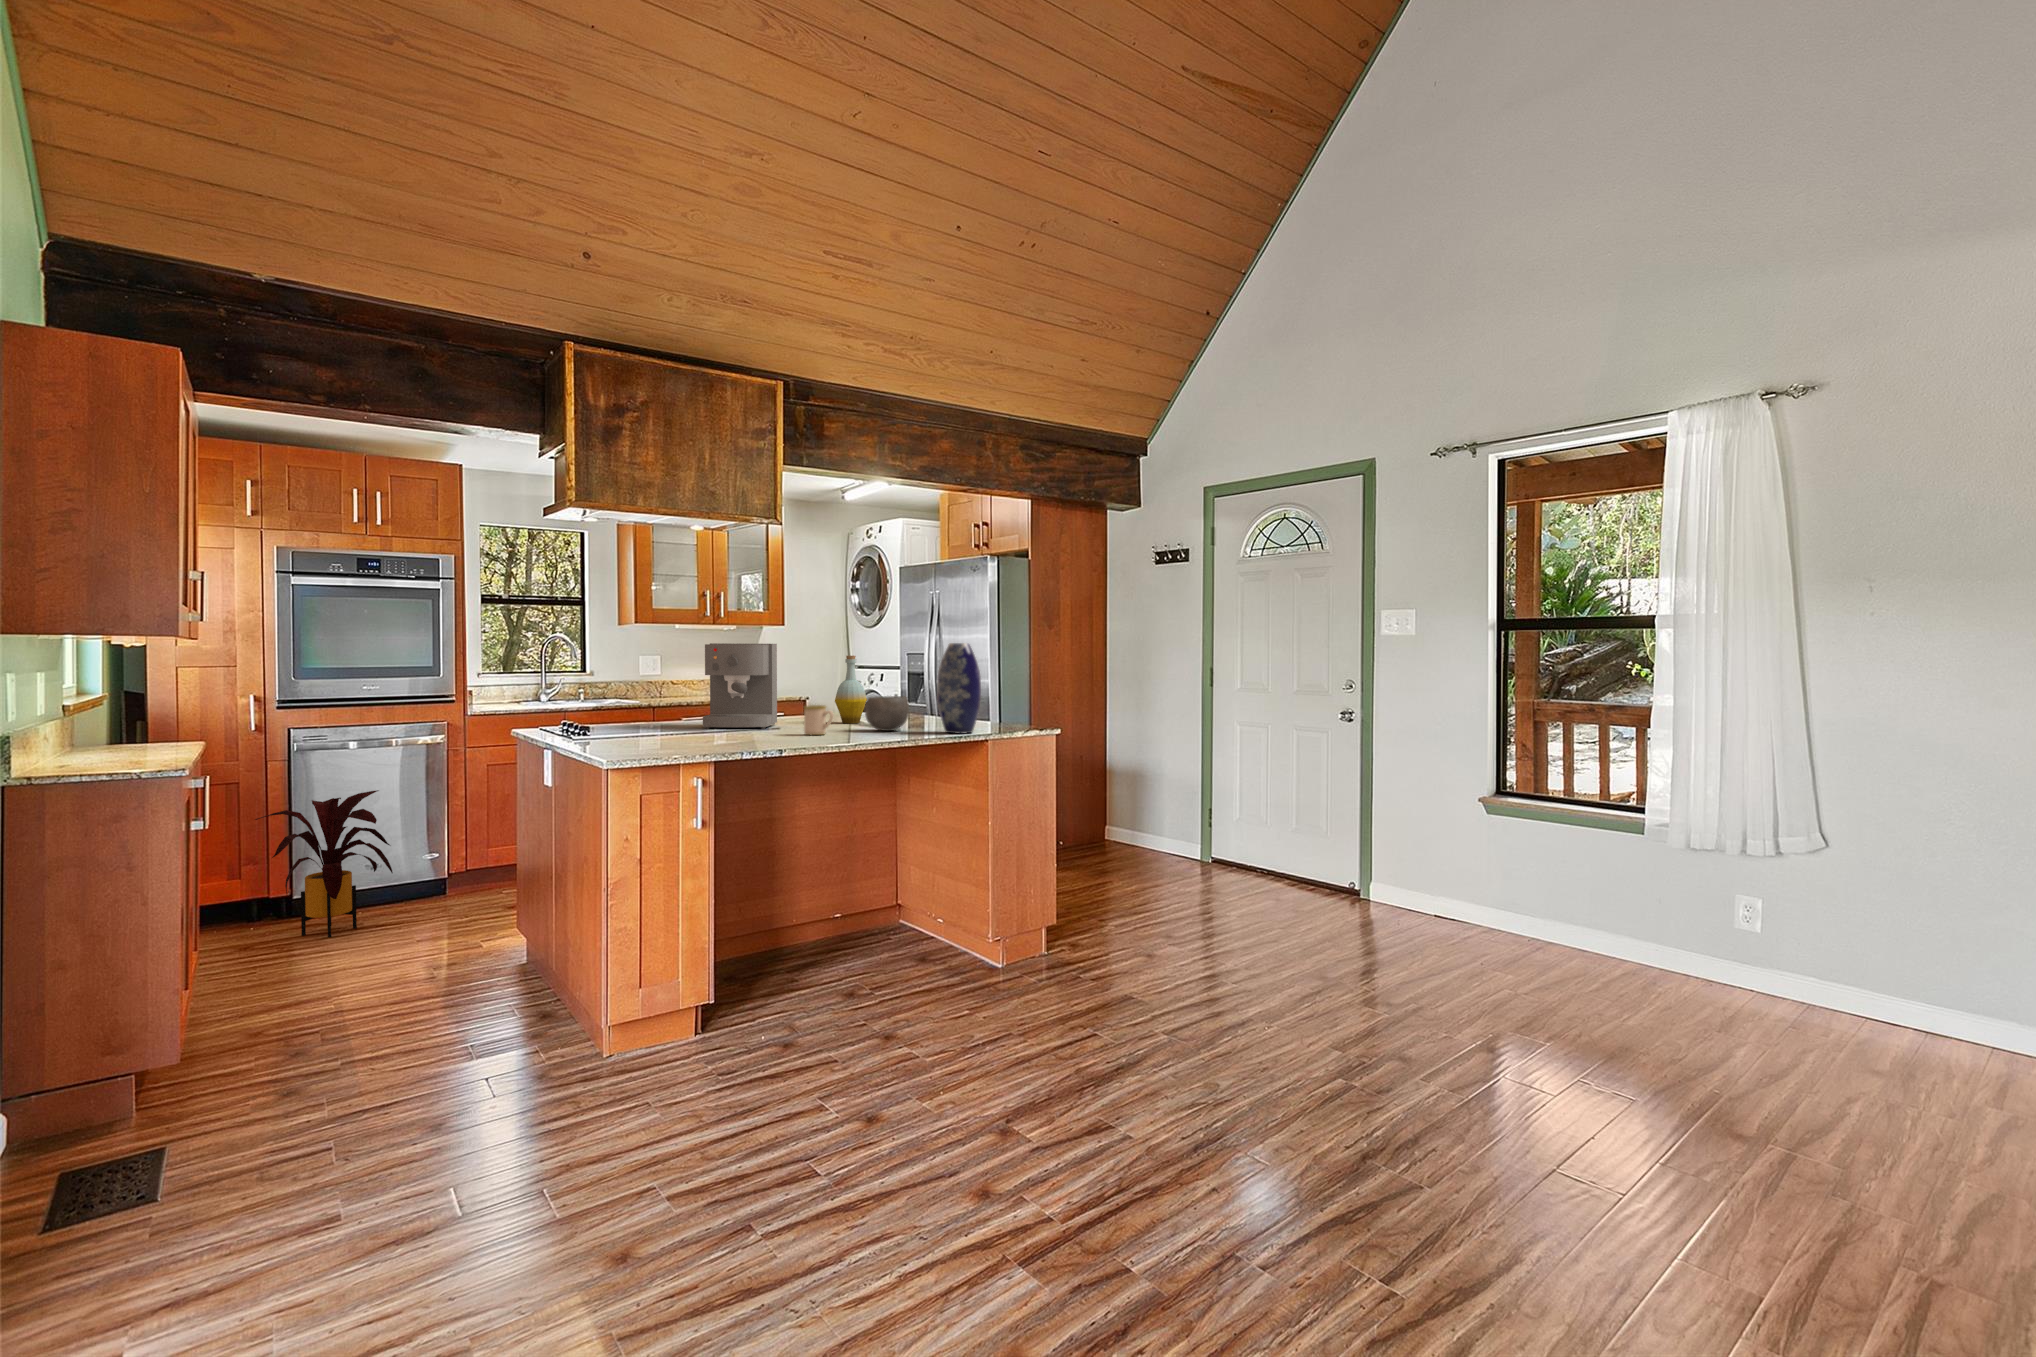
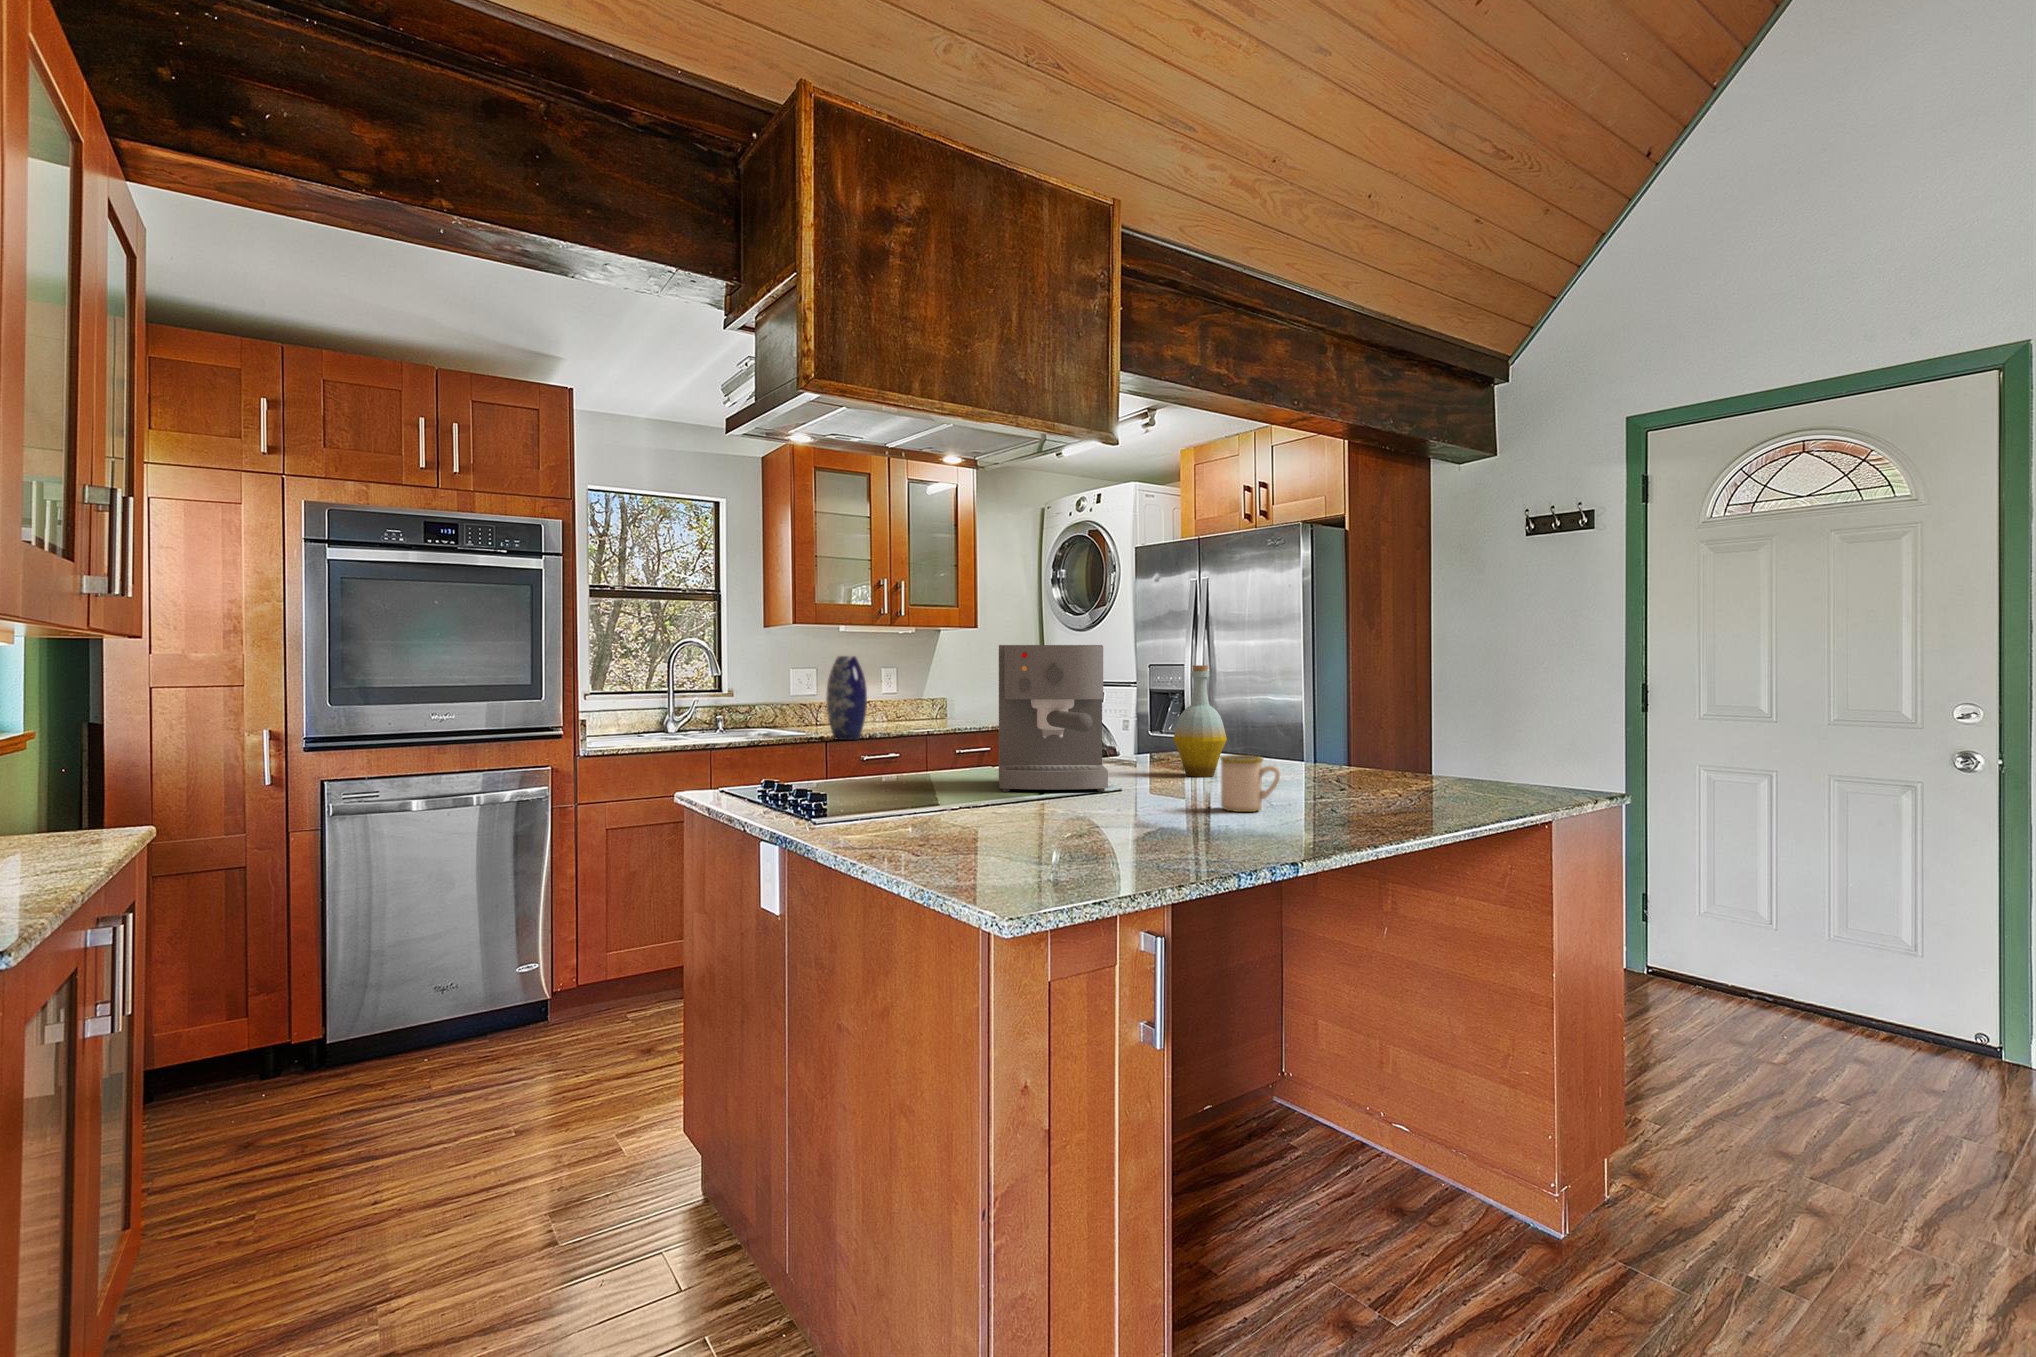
vase: present [937,643,981,734] -> present [826,656,867,740]
ceramic bowl: present [865,696,909,731] -> none [1288,735,1370,798]
house plant: present [255,790,393,937] -> none [262,877,477,1125]

